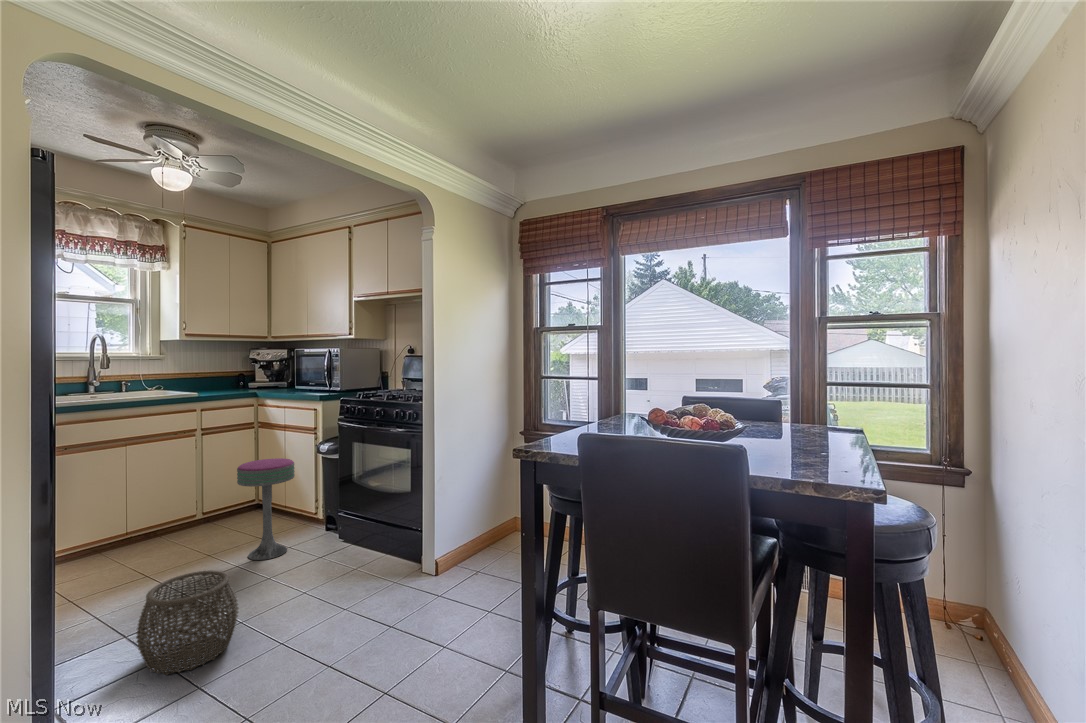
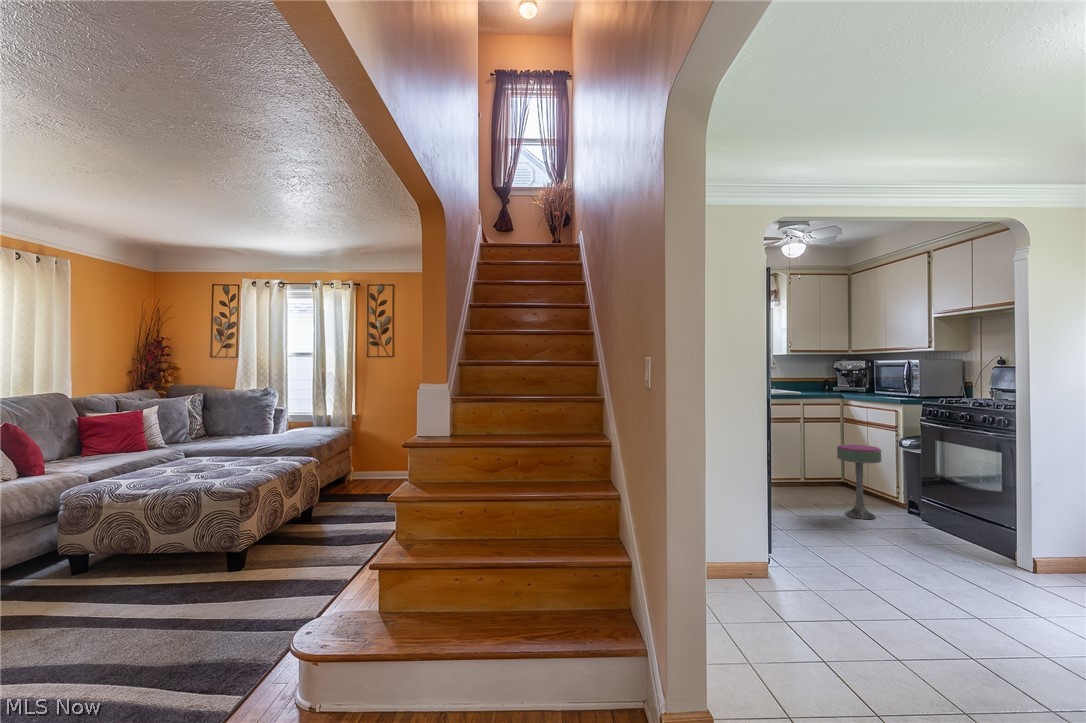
woven basket: present [136,570,238,675] -> none [796,502,854,557]

